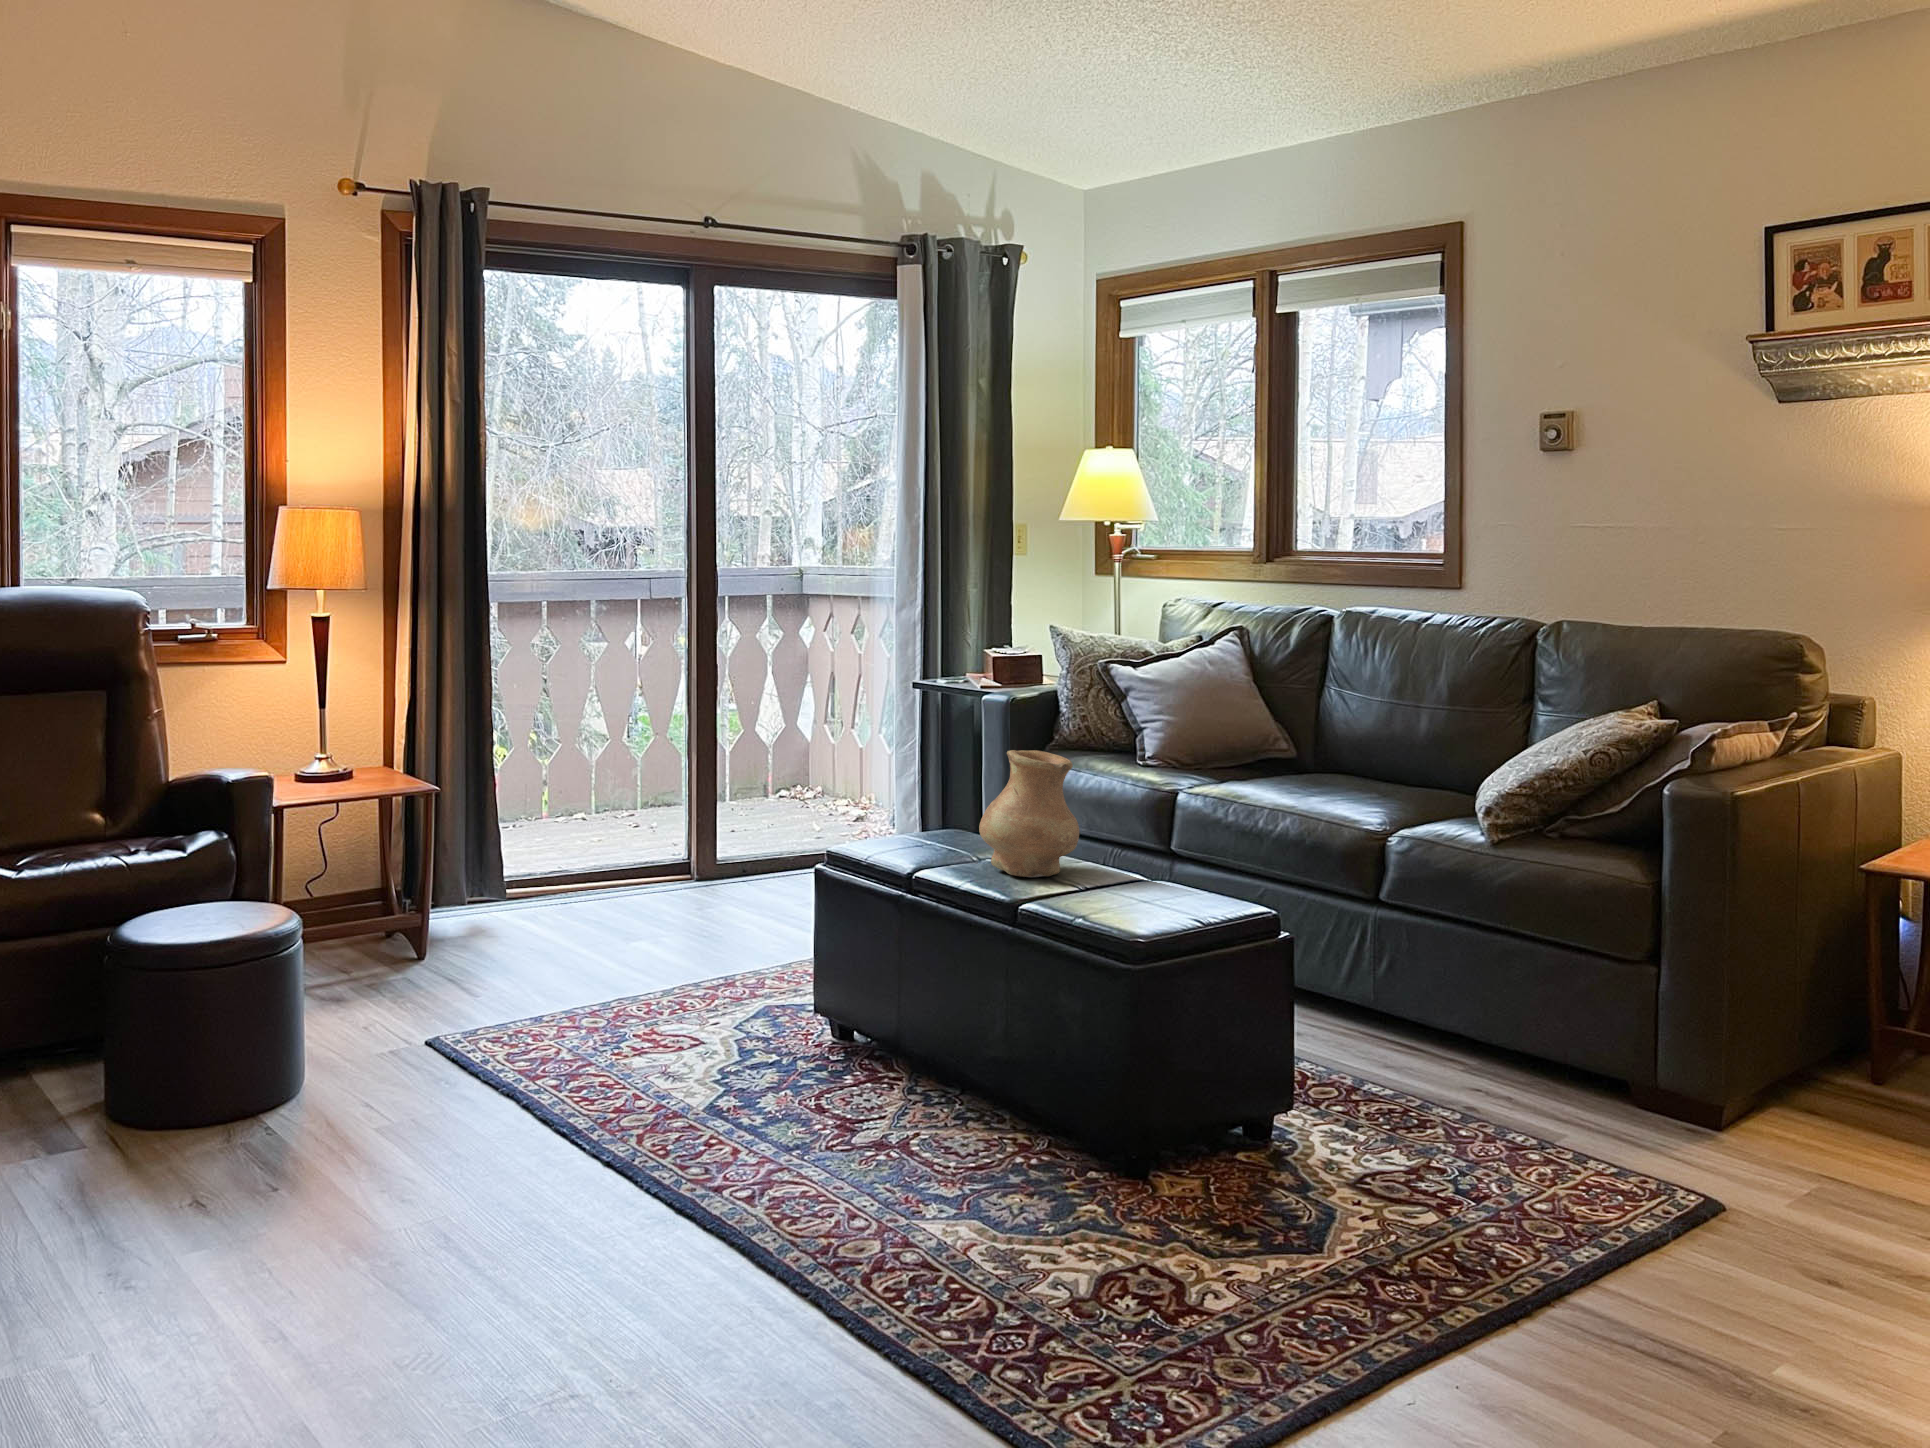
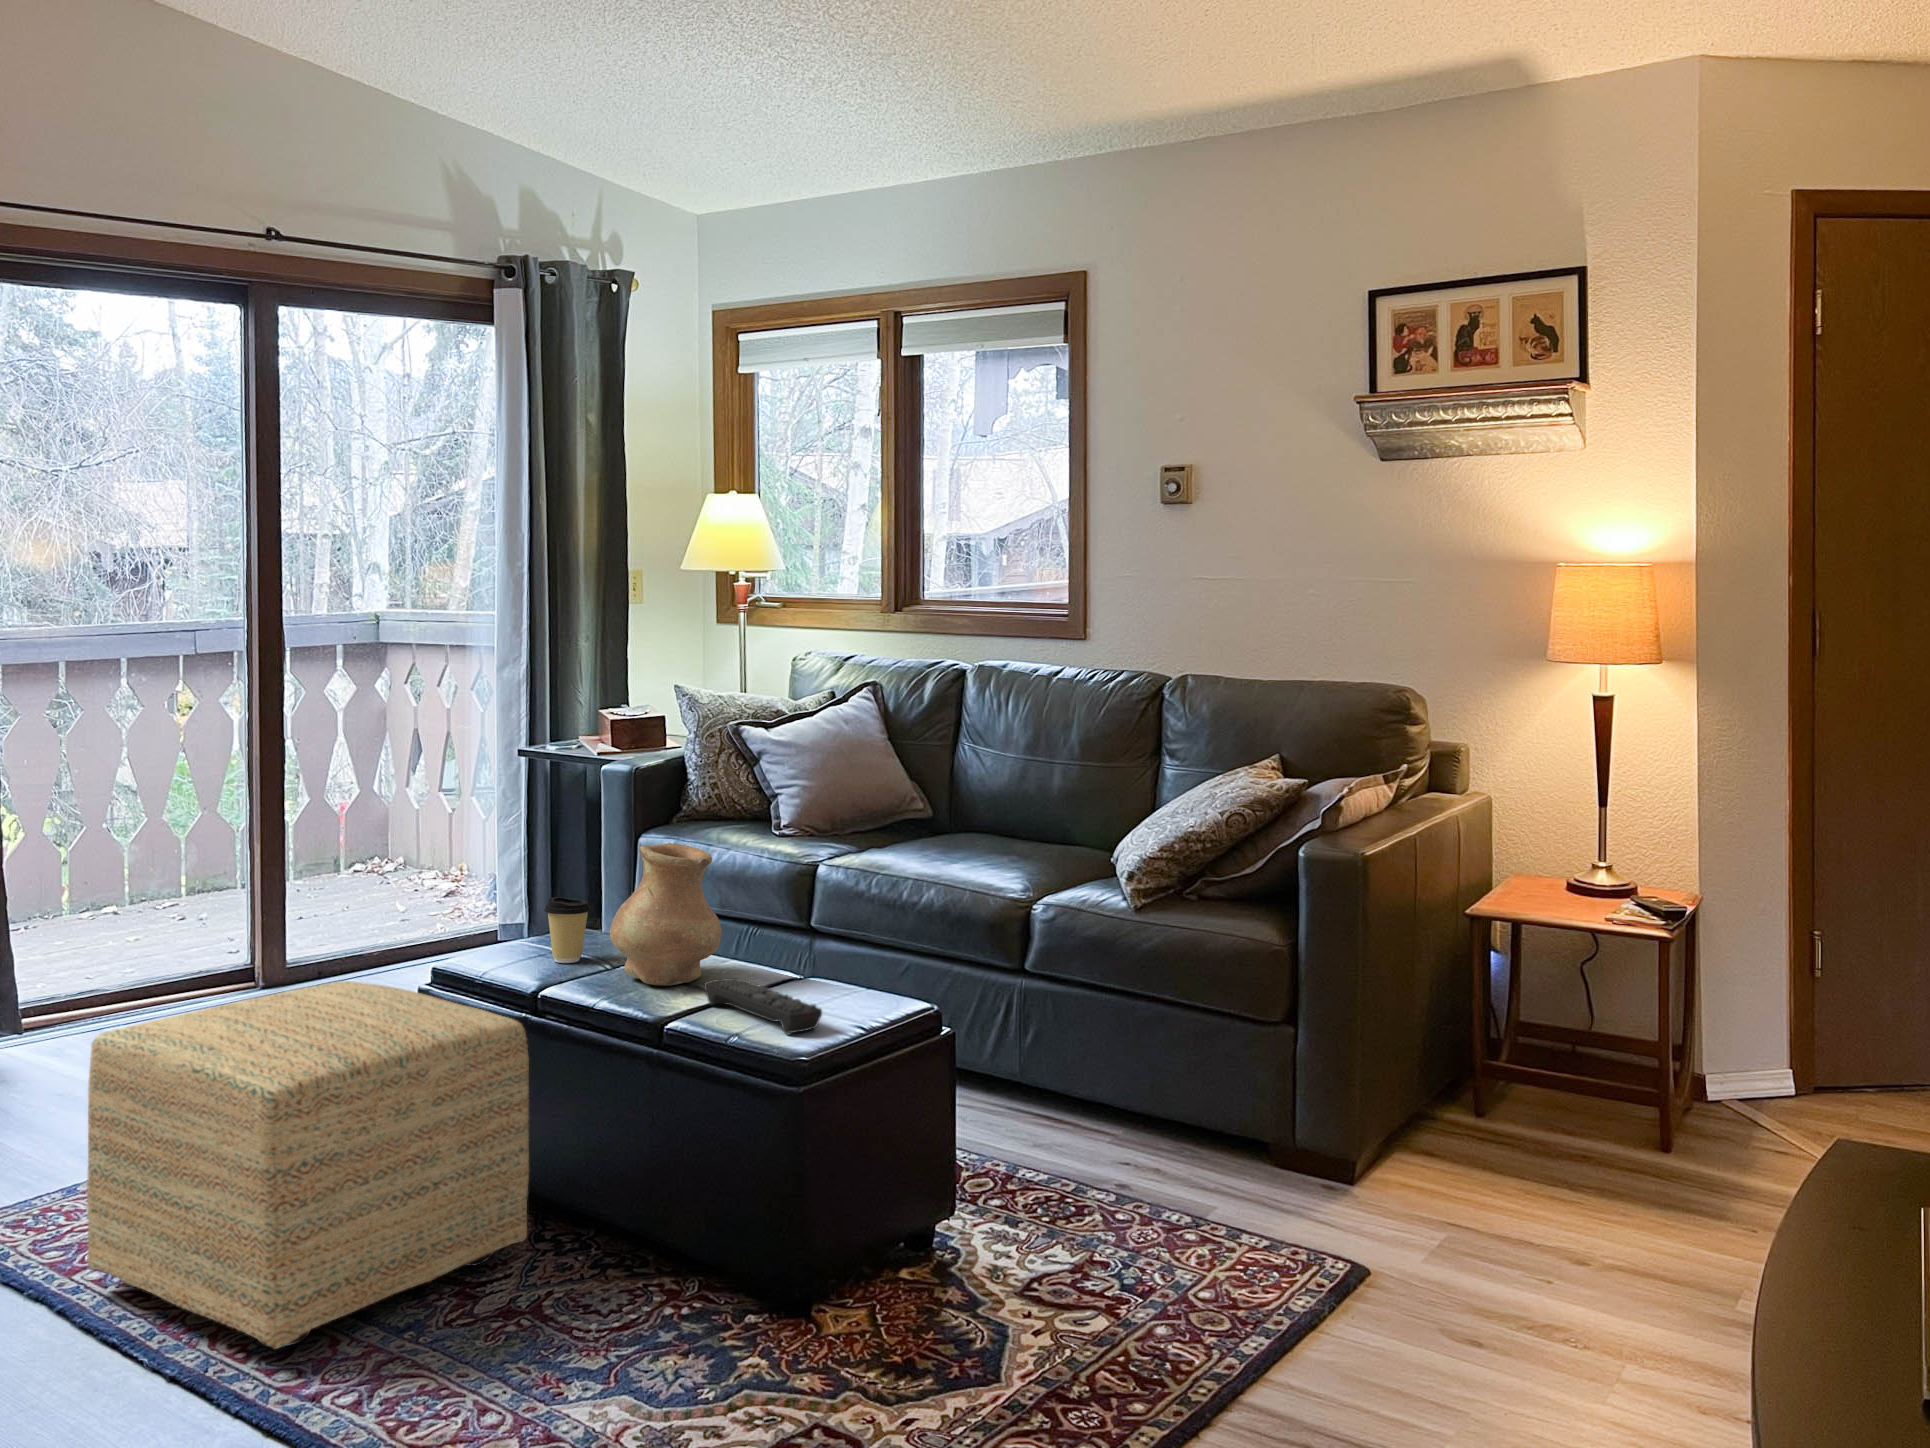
coffee cup: none [923,797,964,856] -> present [544,897,591,963]
ottoman: none [547,858,905,1149] -> present [87,981,529,1349]
remote control: none [1061,872,1167,920] -> present [704,978,822,1034]

